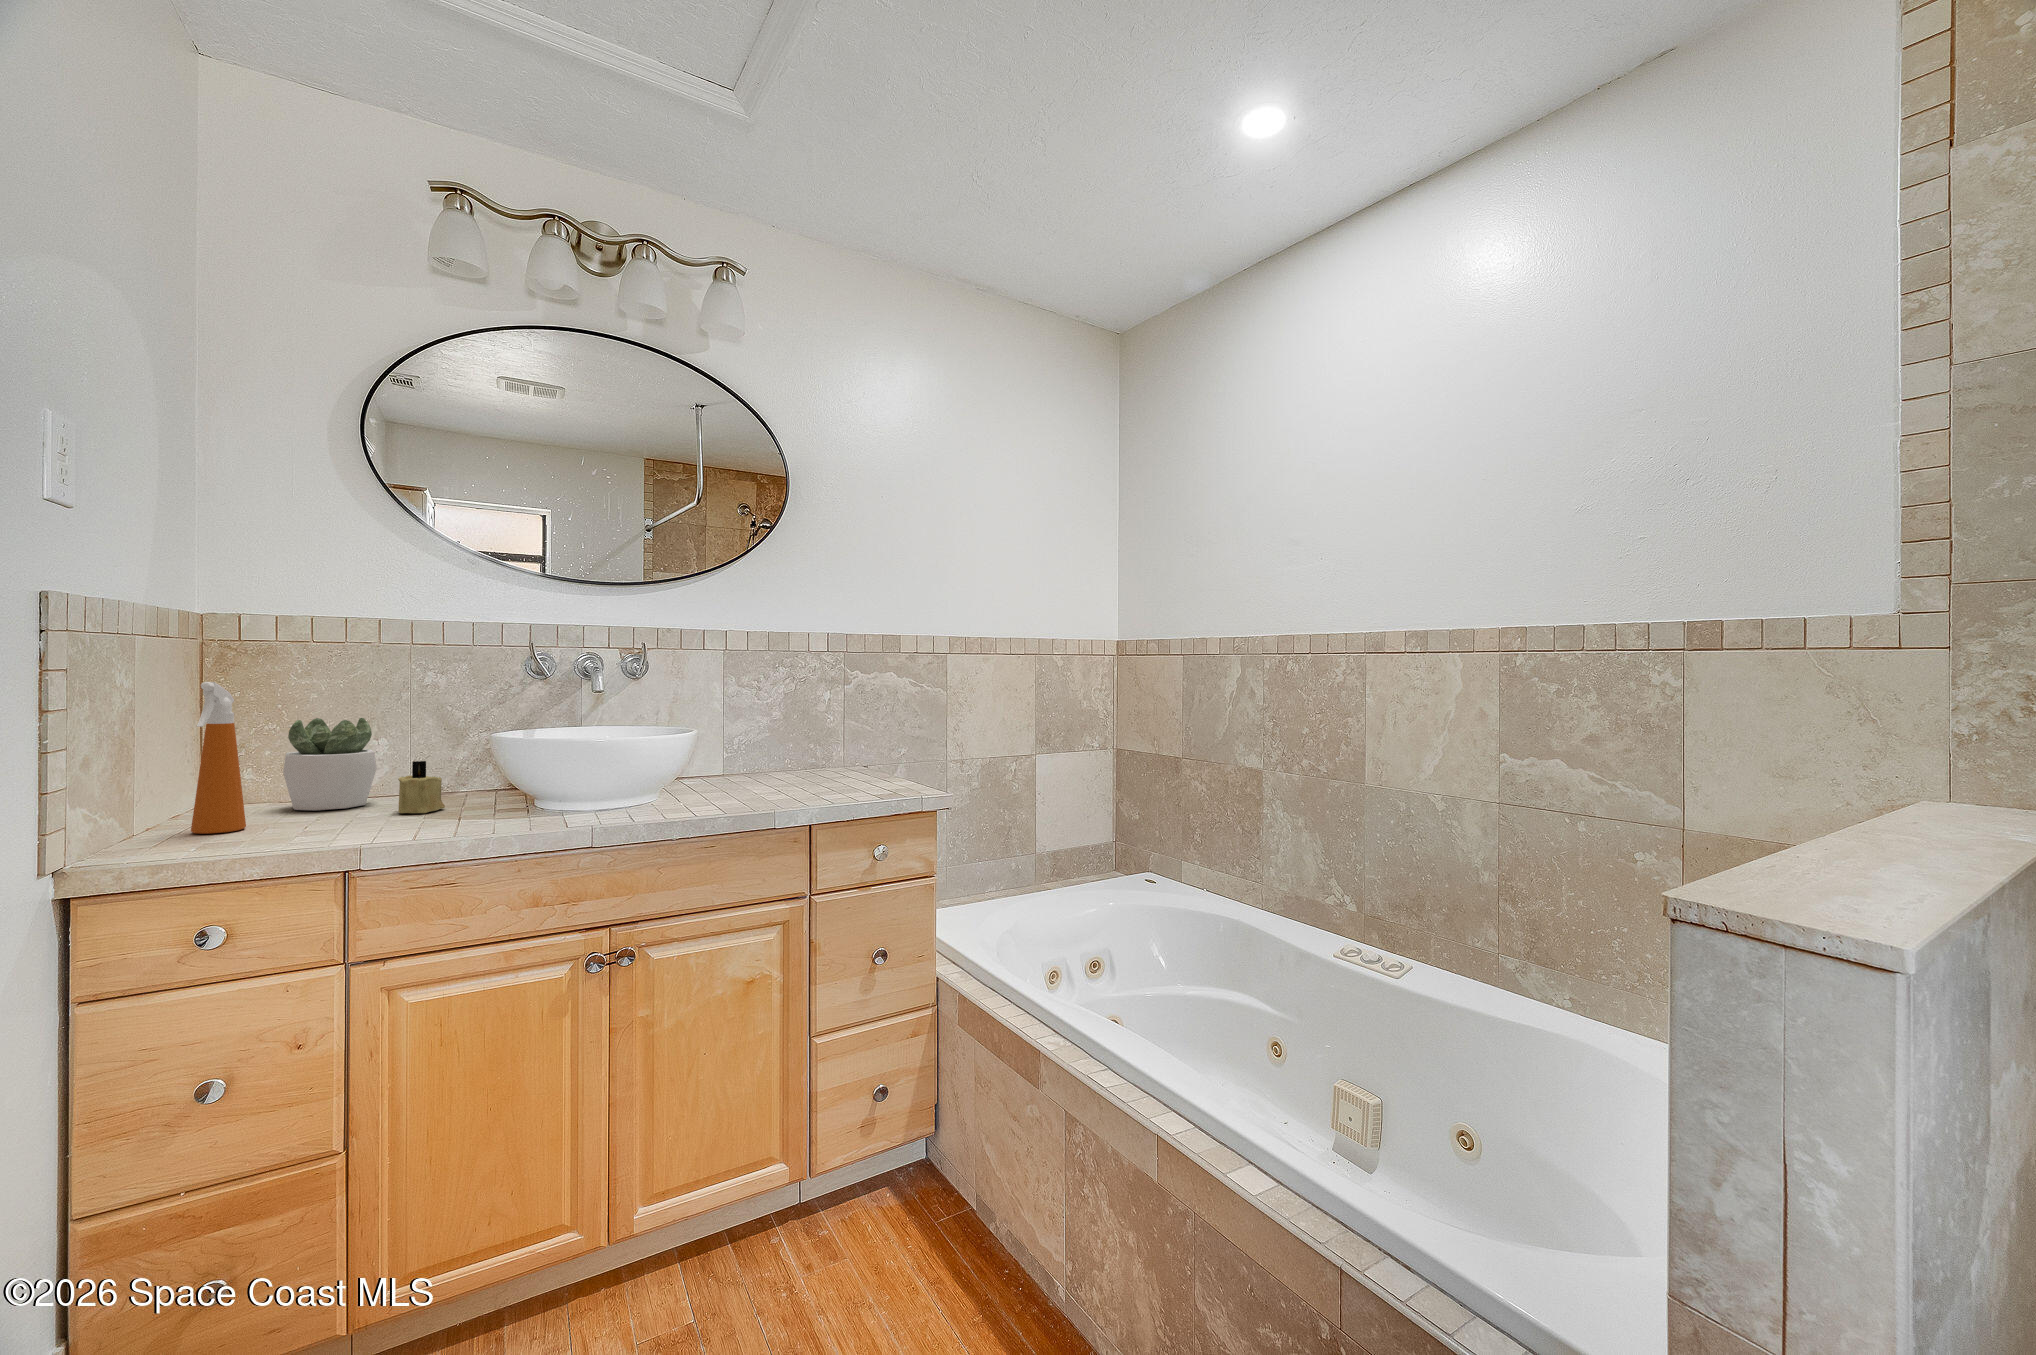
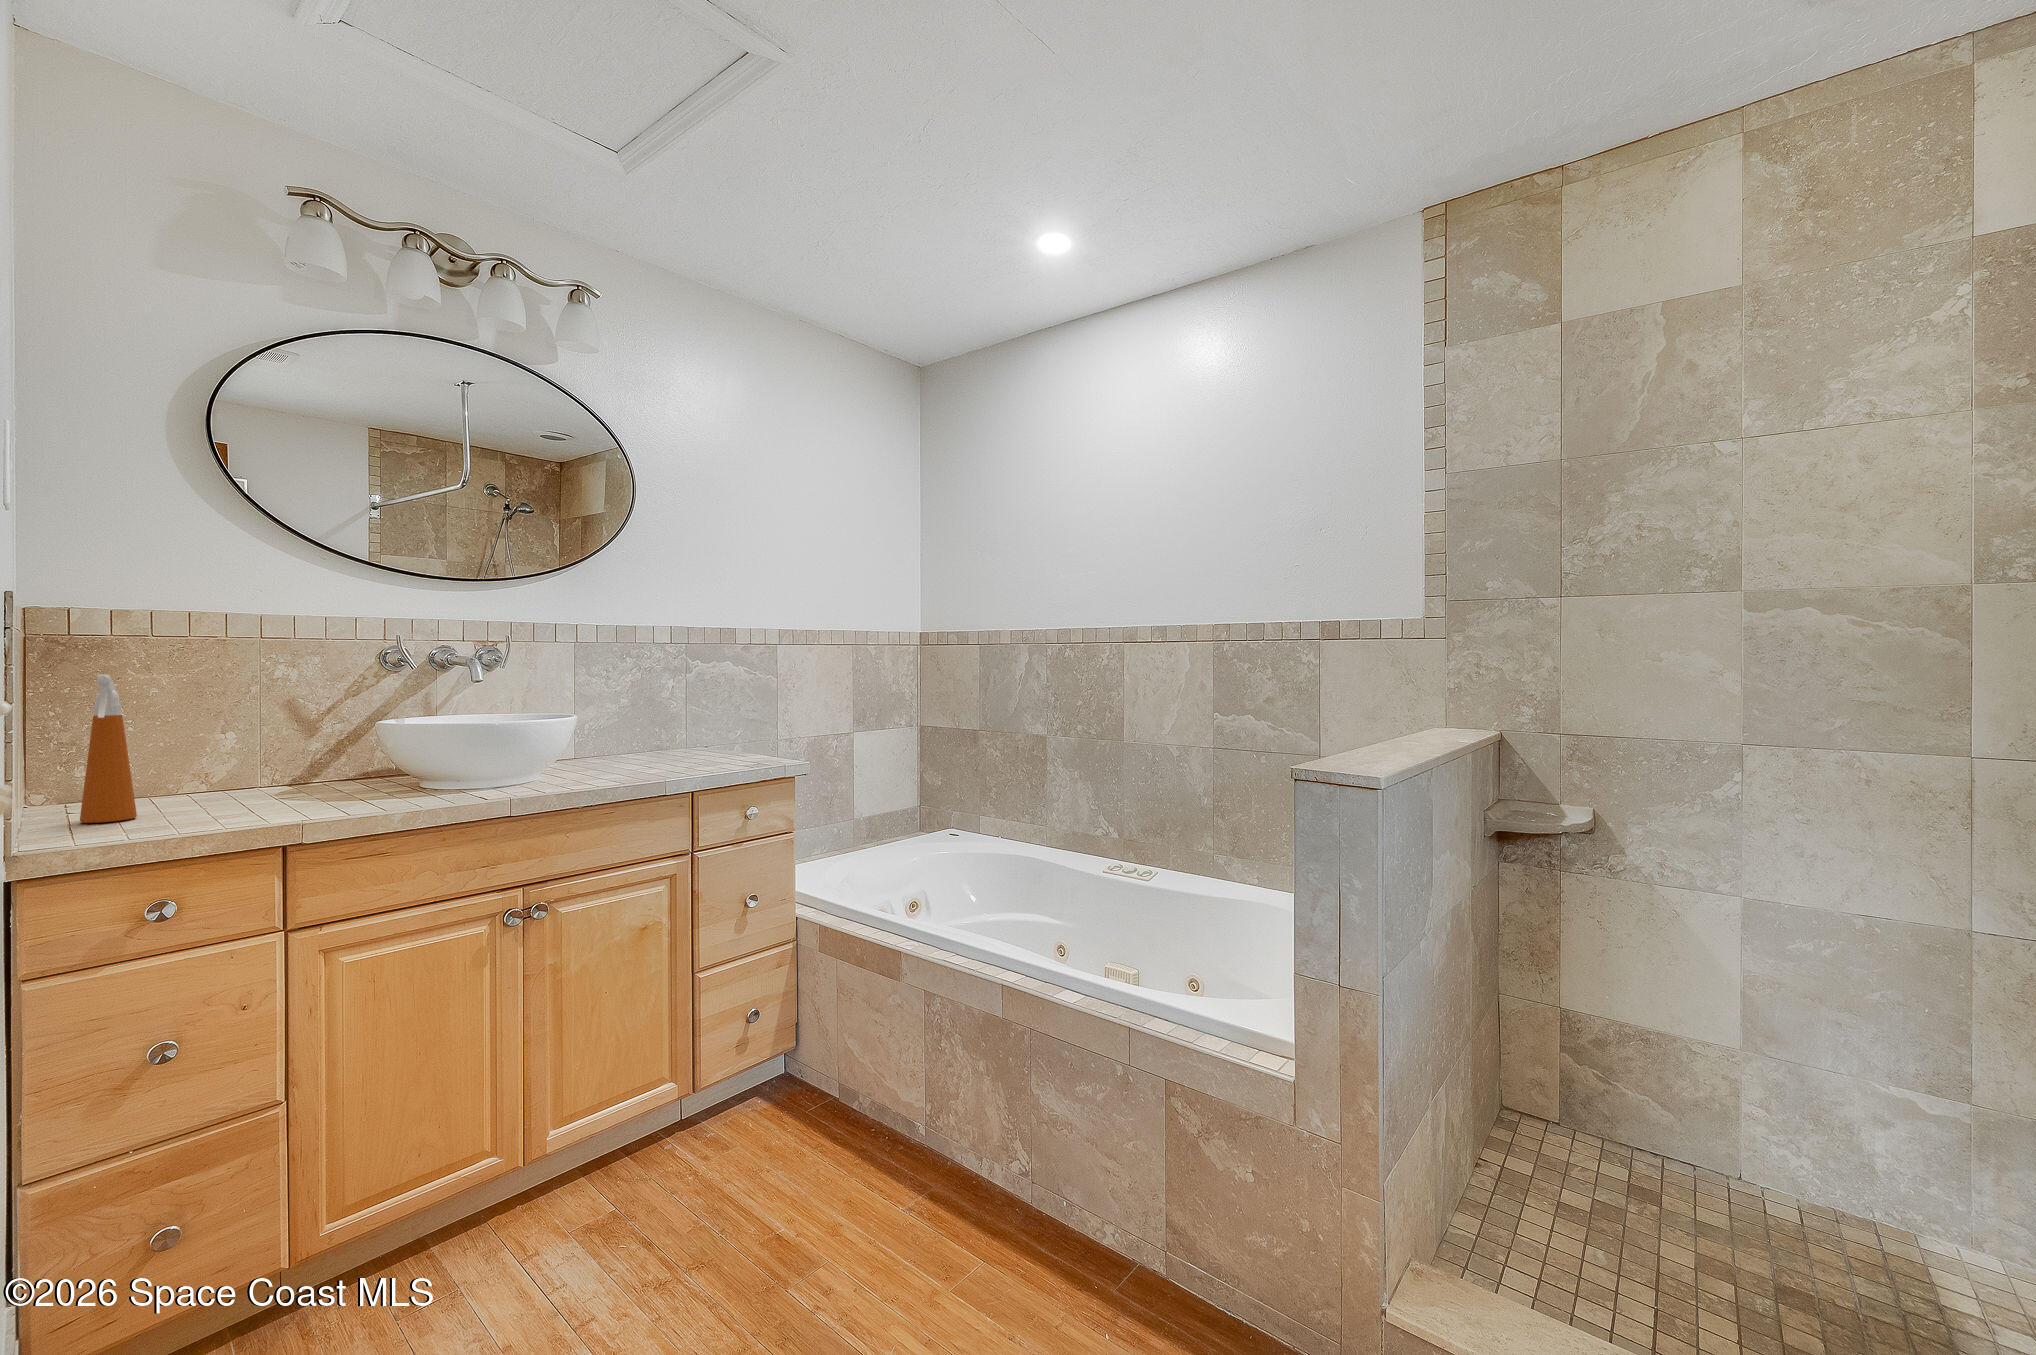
succulent plant: present [283,718,376,811] -> none [134,710,240,802]
candle: present [398,761,445,813] -> none [280,749,327,798]

